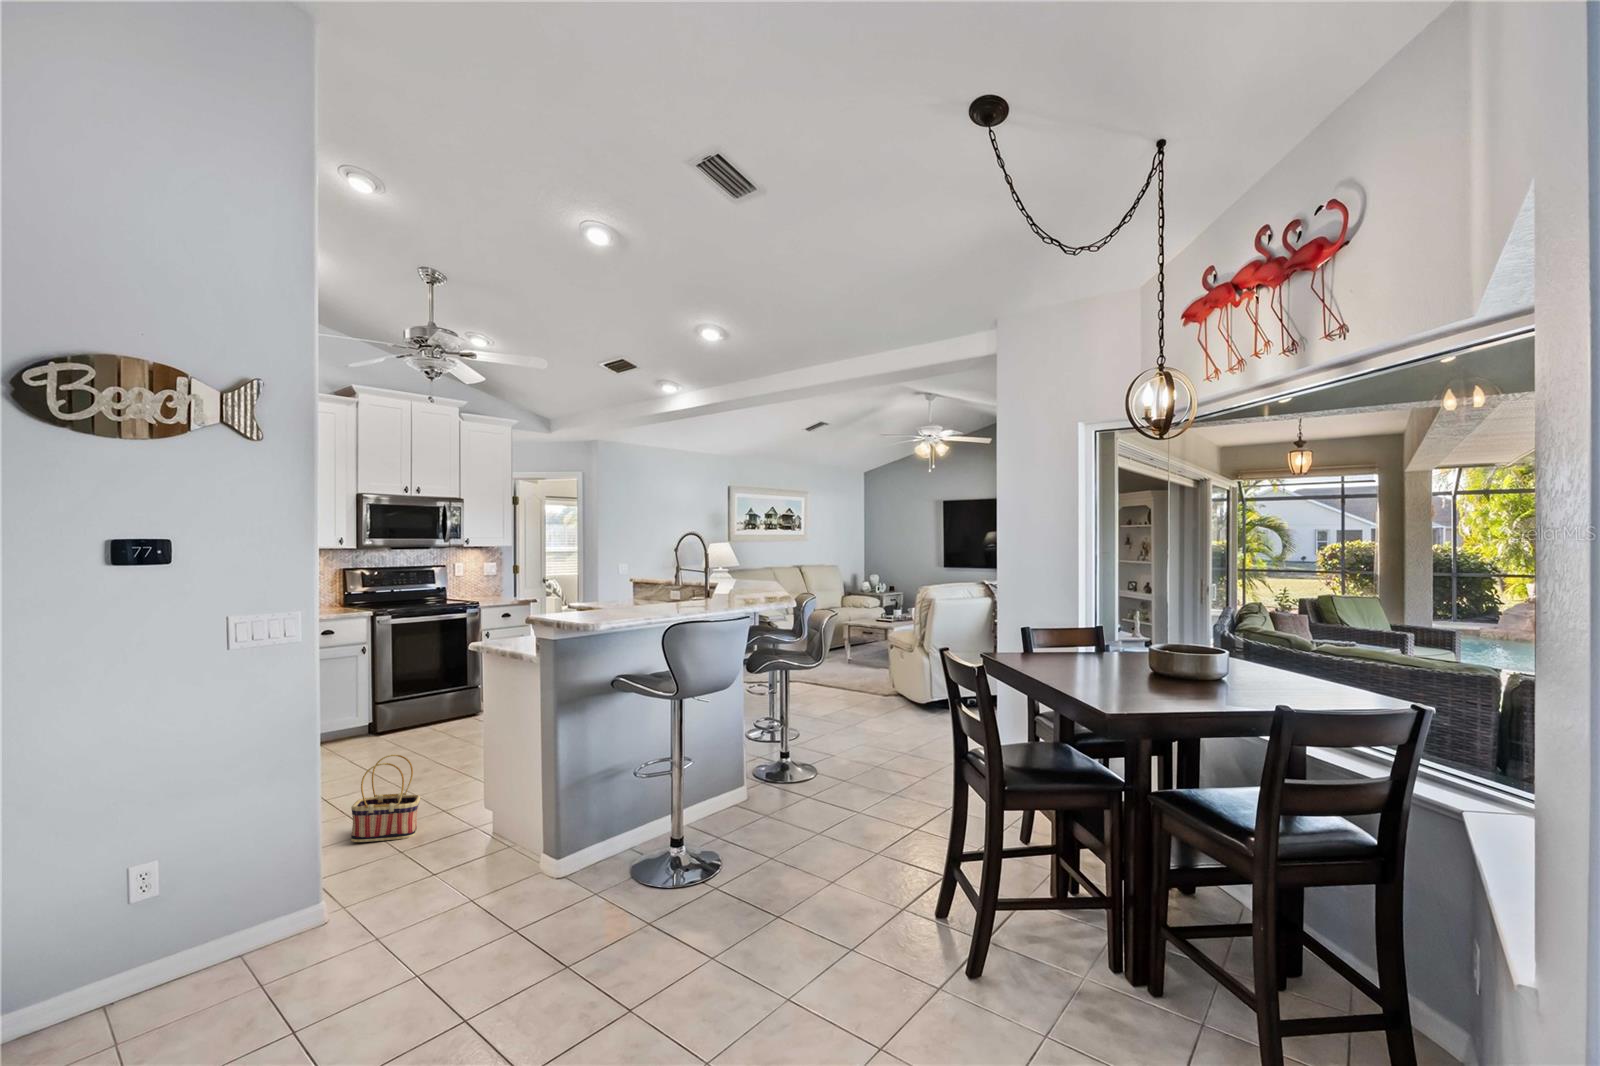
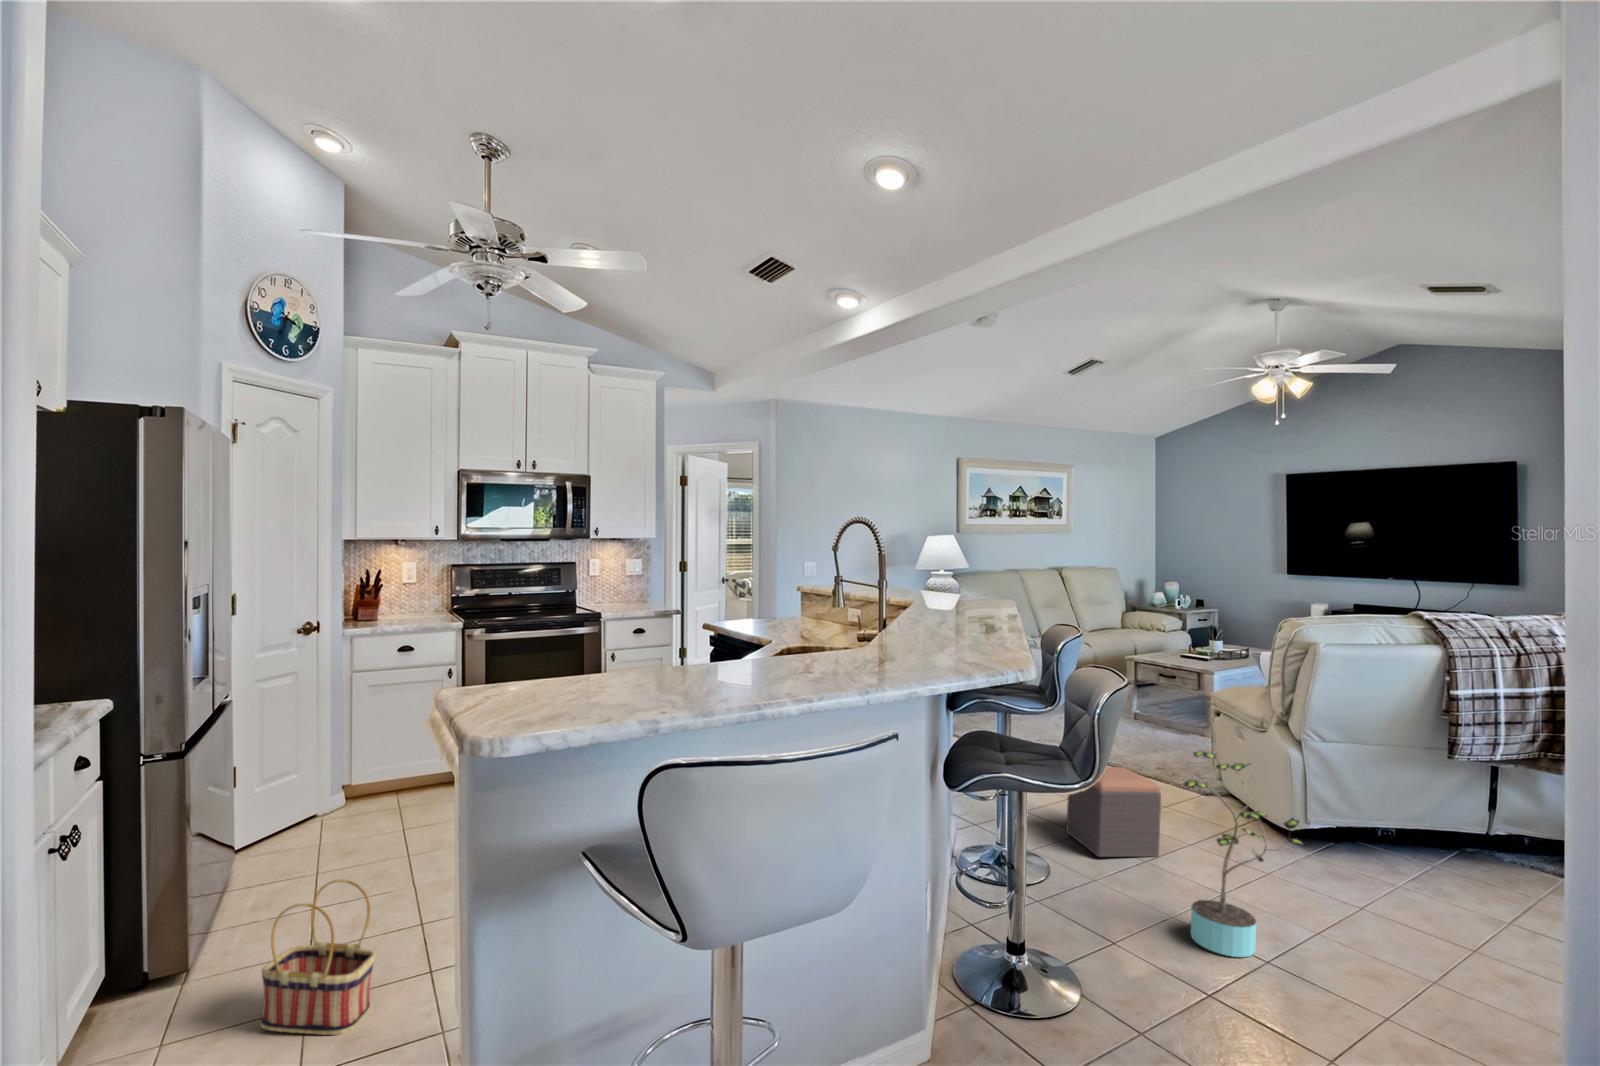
potted plant: none [865,654,919,753] -> present [1184,751,1303,957]
footstool: none [808,677,858,726] -> present [1066,767,1161,857]

